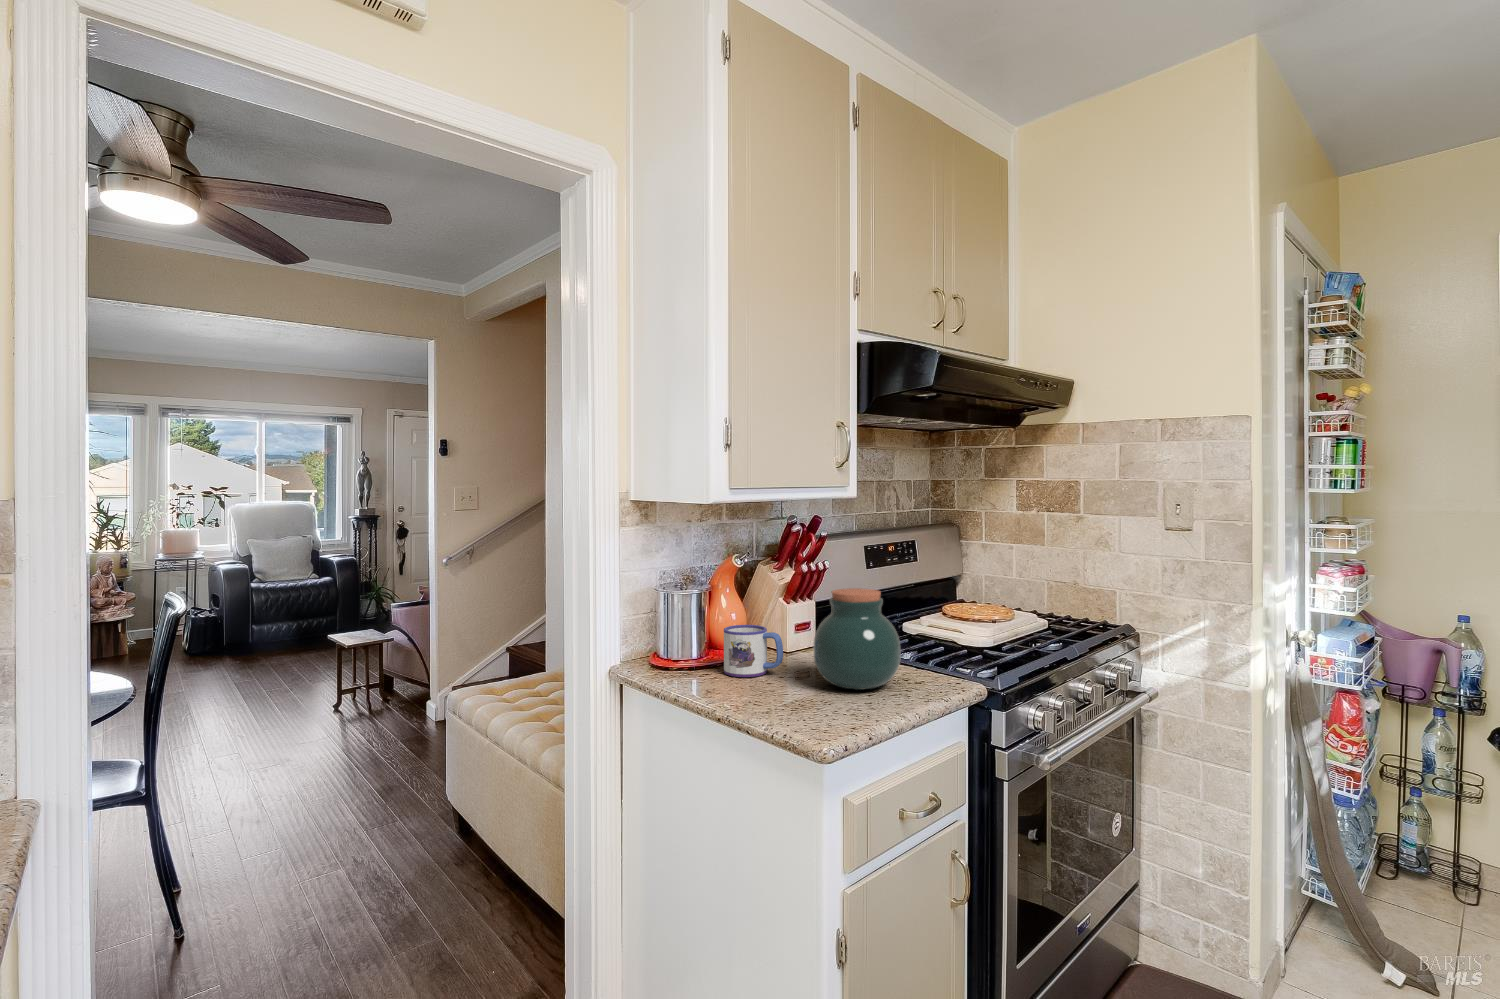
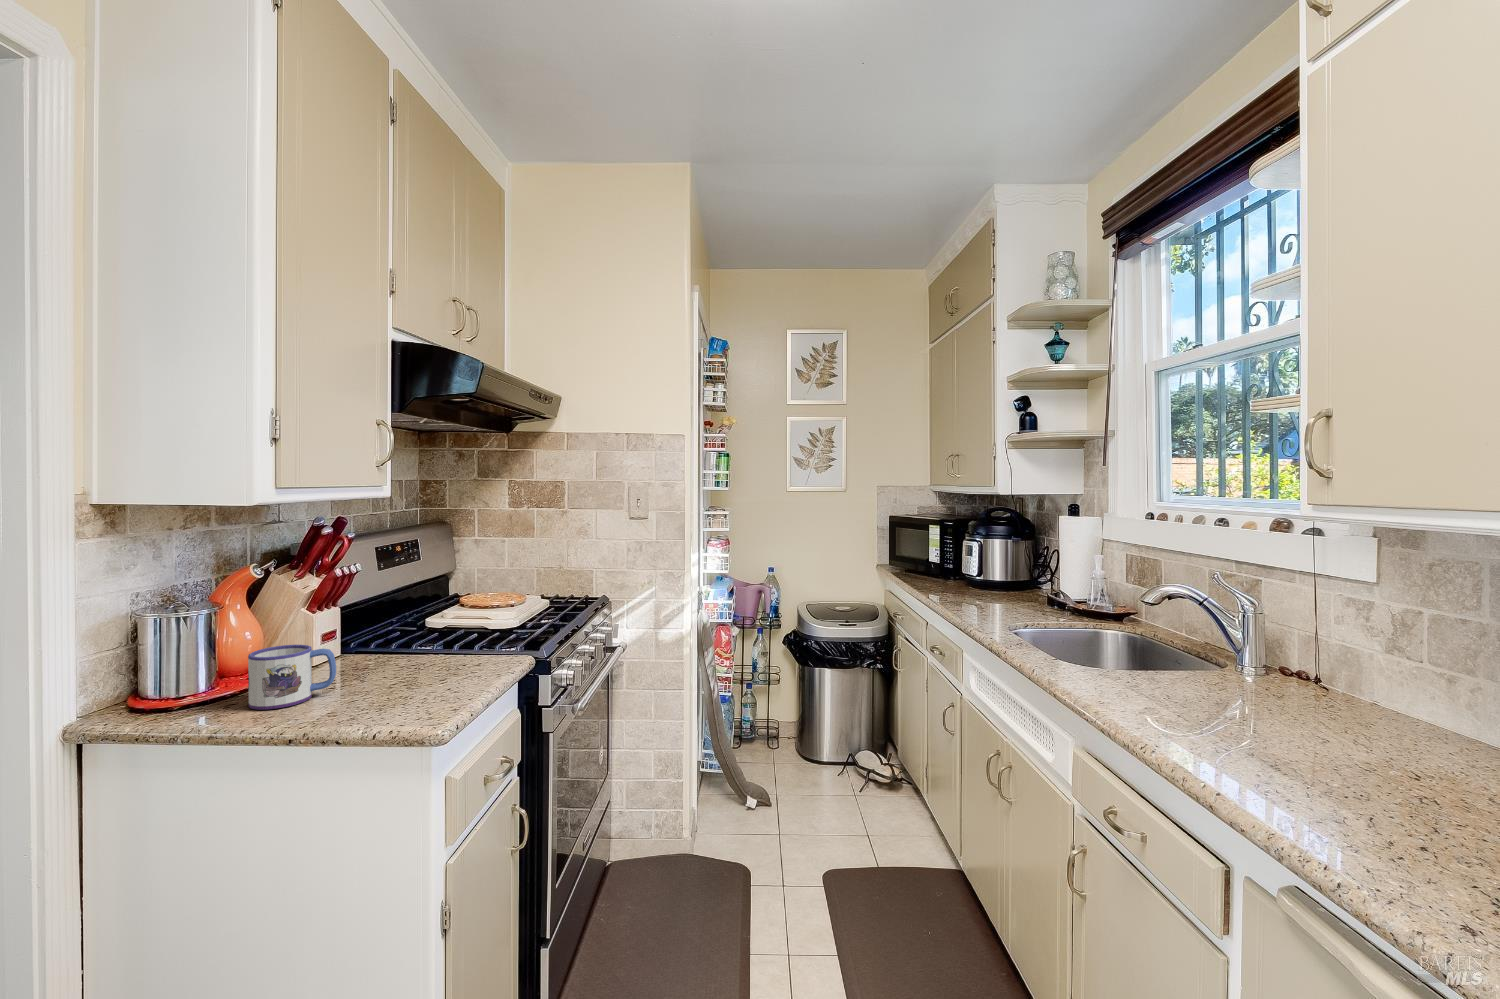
jar: present [813,588,900,690] -> none [384,588,479,689]

